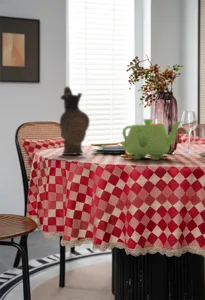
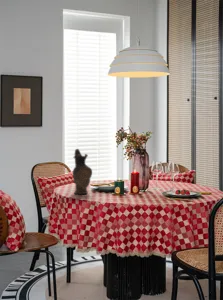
teapot: present [122,119,181,160] -> none [114,173,151,199]

